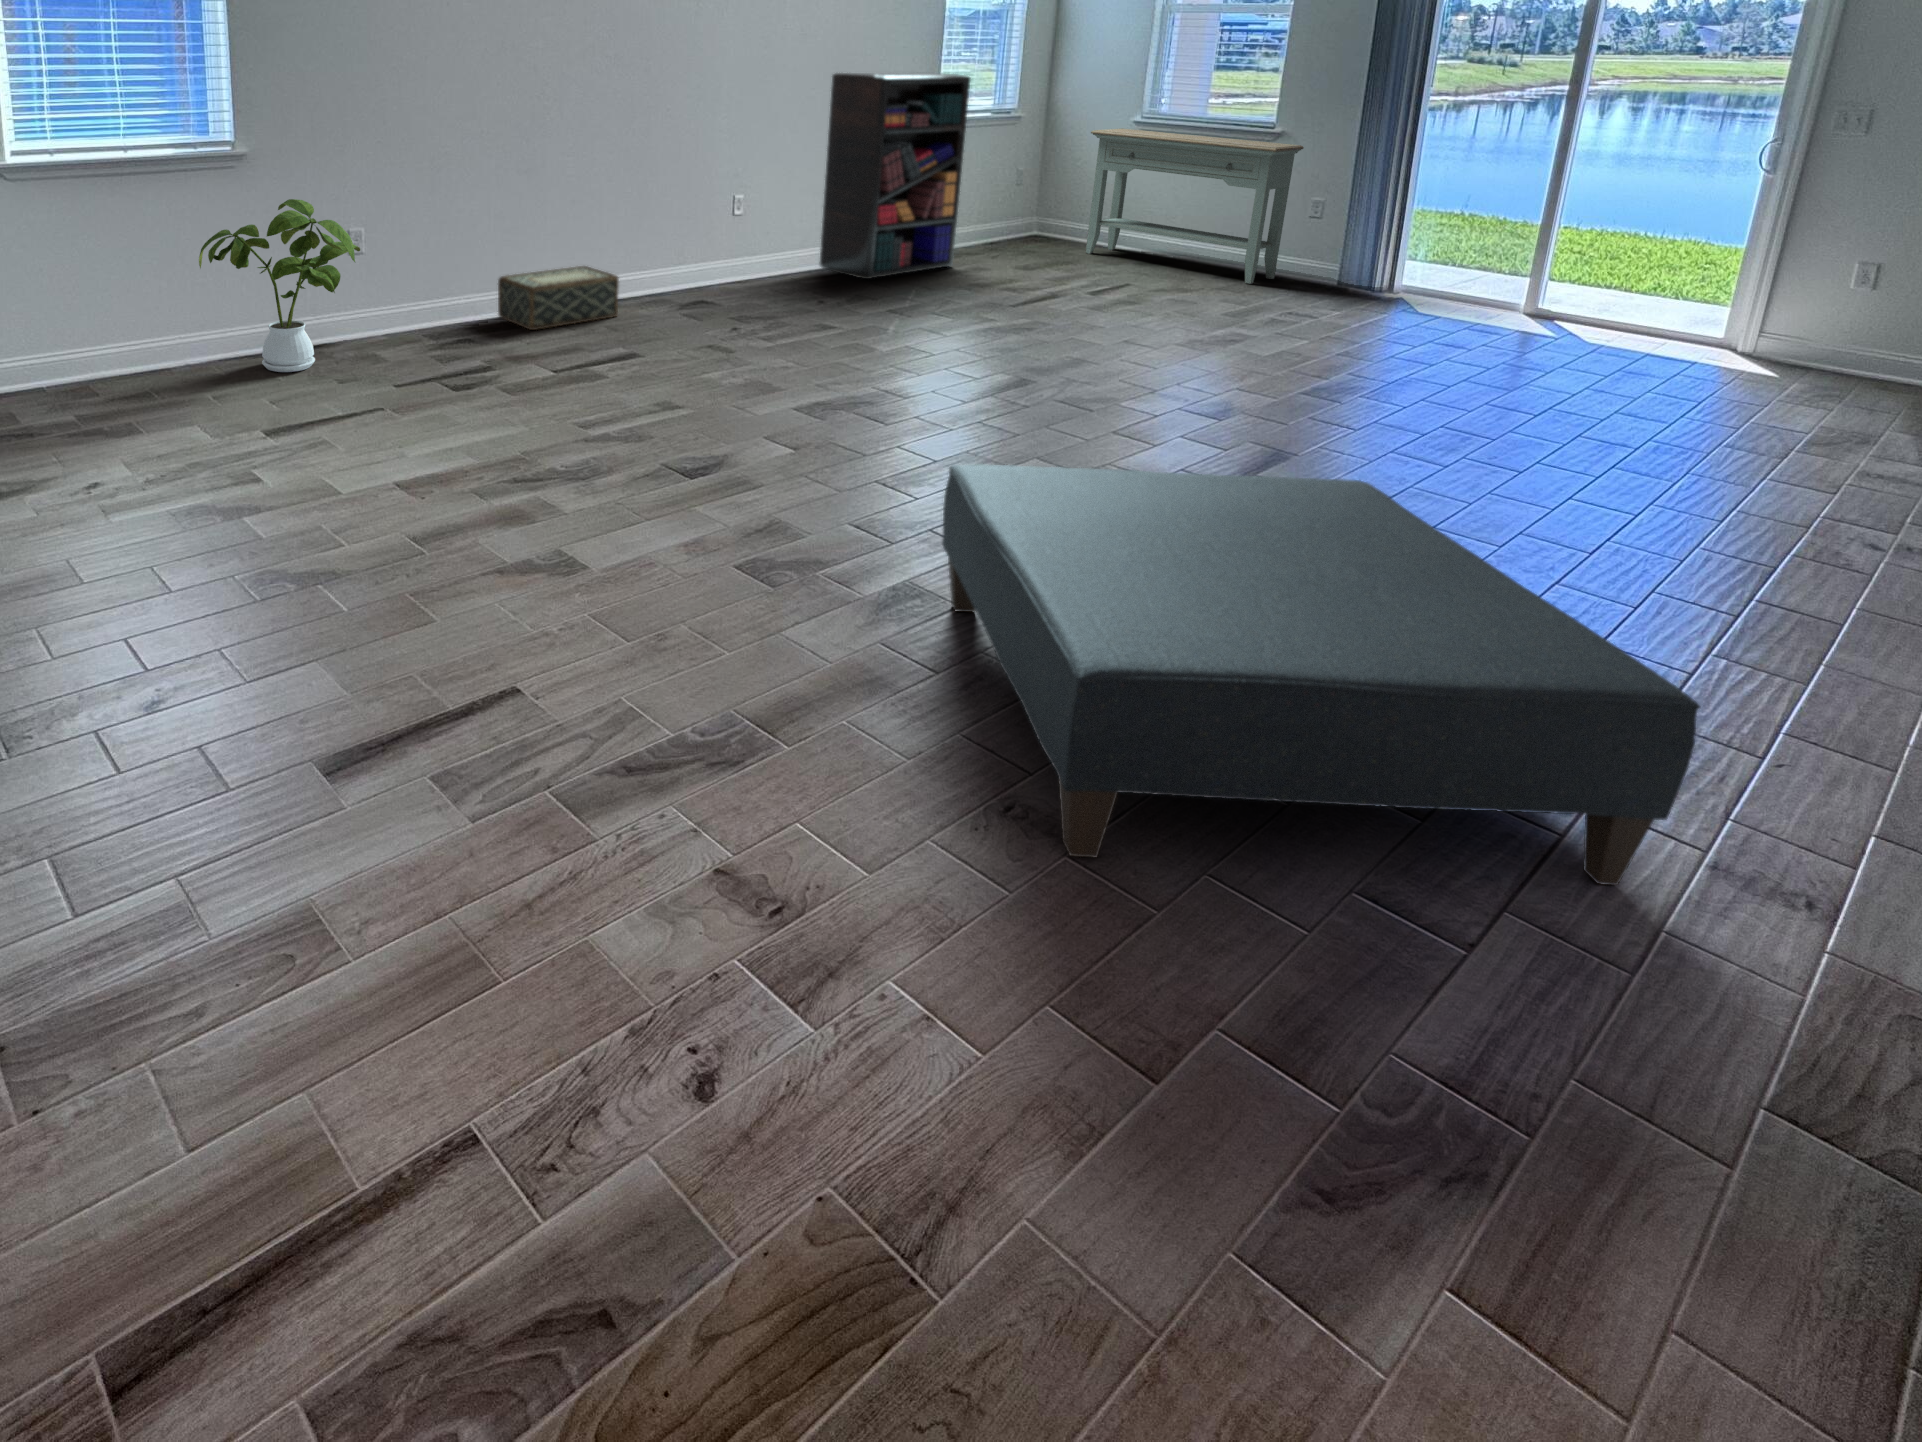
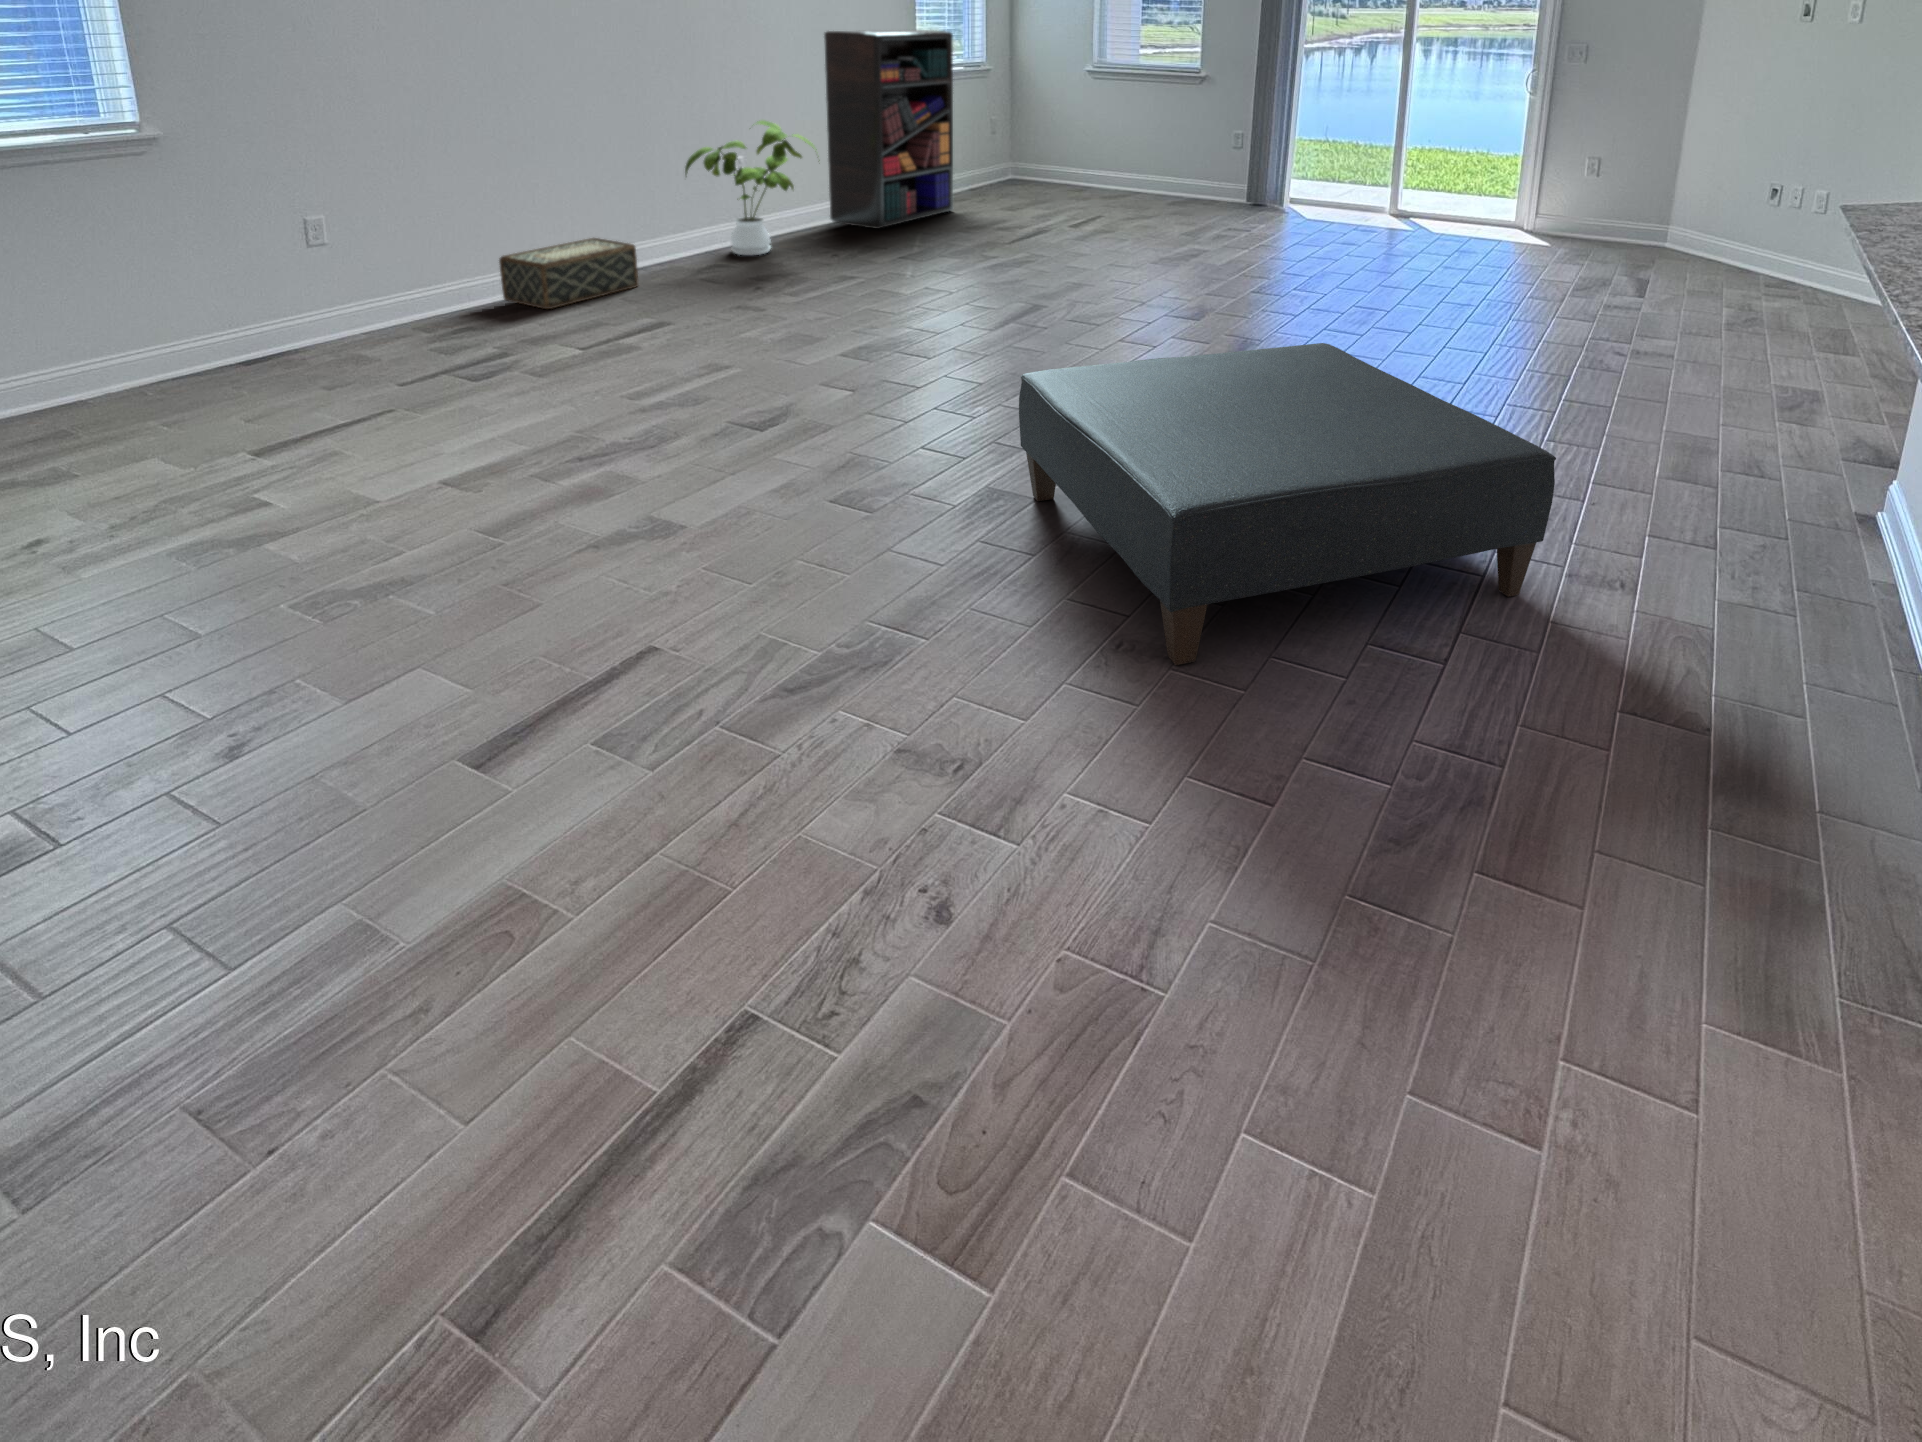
console table: present [1086,129,1304,284] -> none [1057,77,1226,206]
house plant: present [199,199,360,372] -> present [685,120,820,255]

